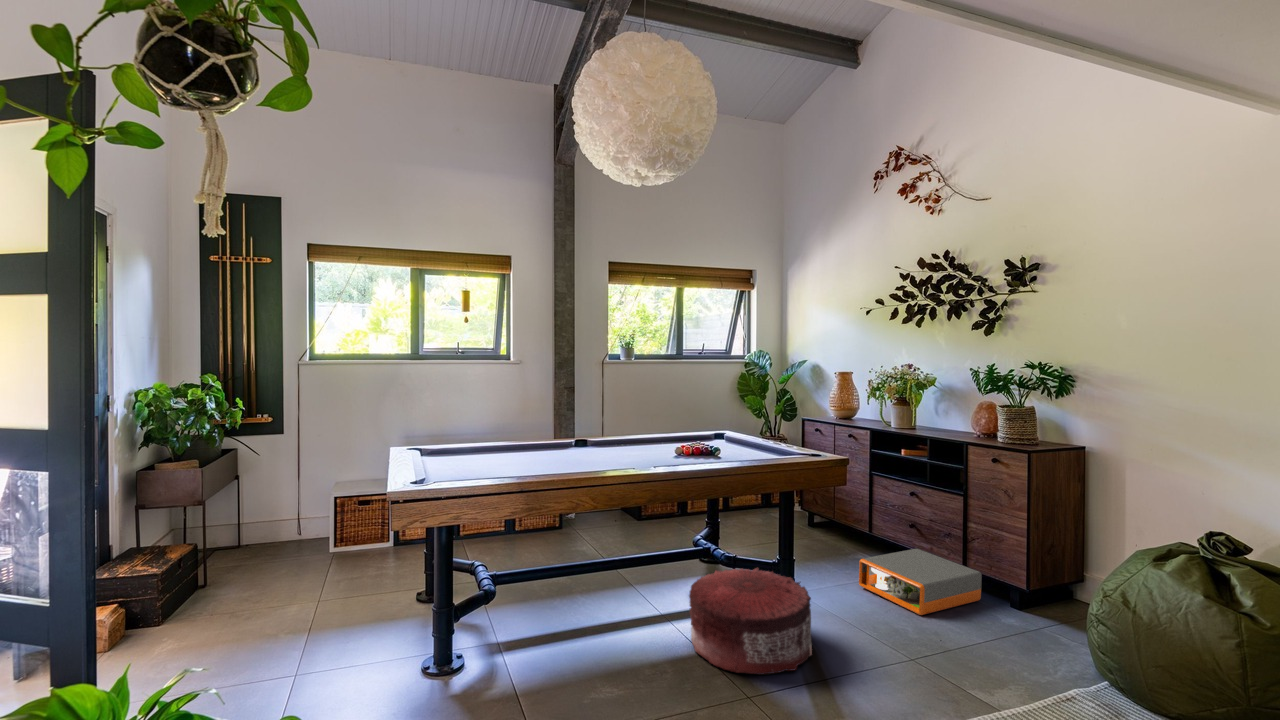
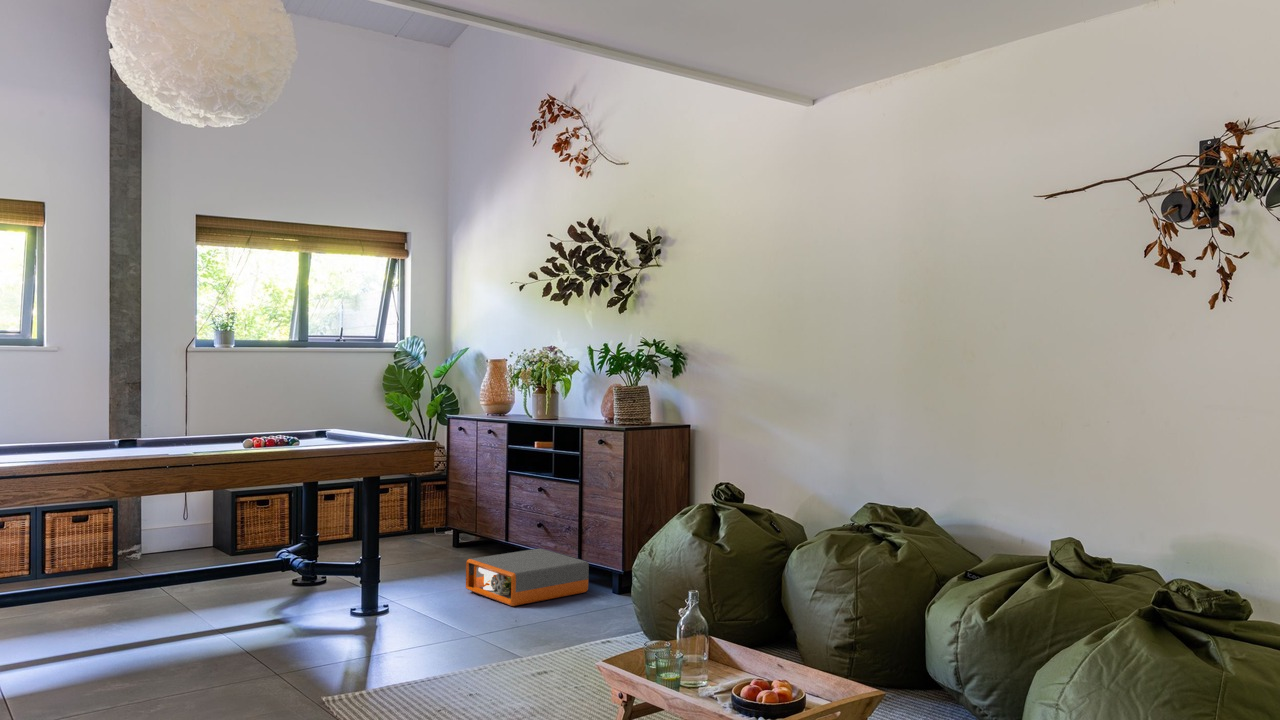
pouf: present [689,568,812,674] -> none [231,563,373,659]

